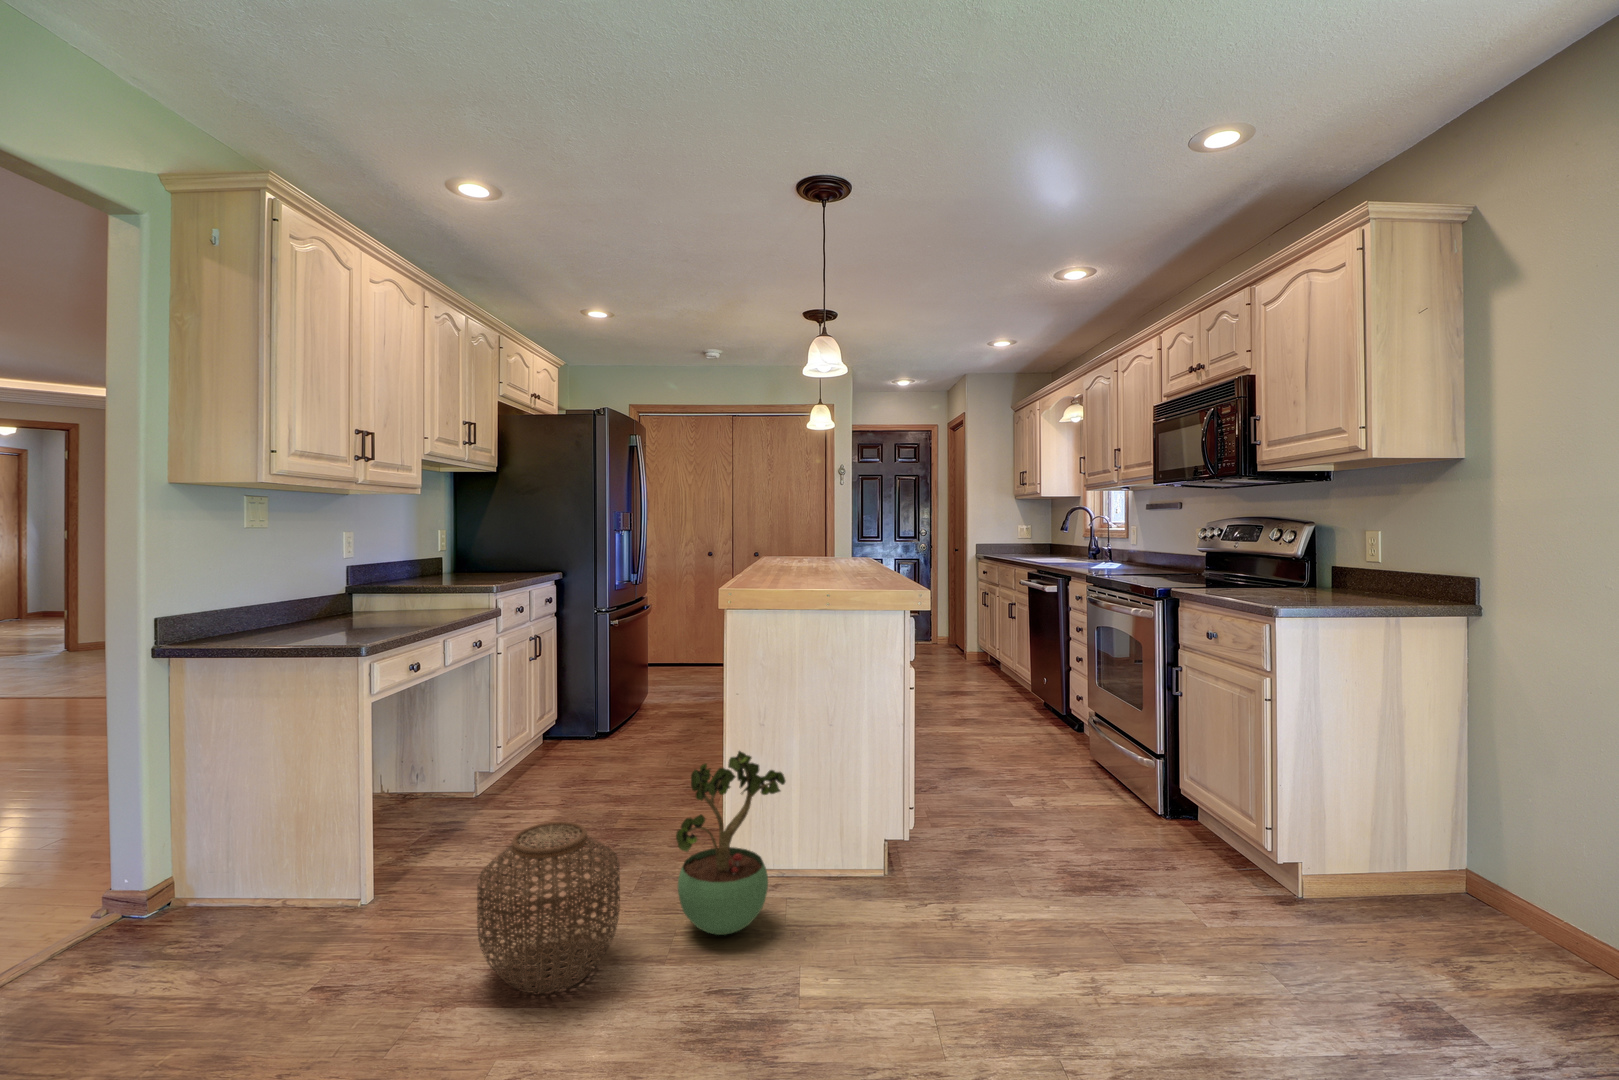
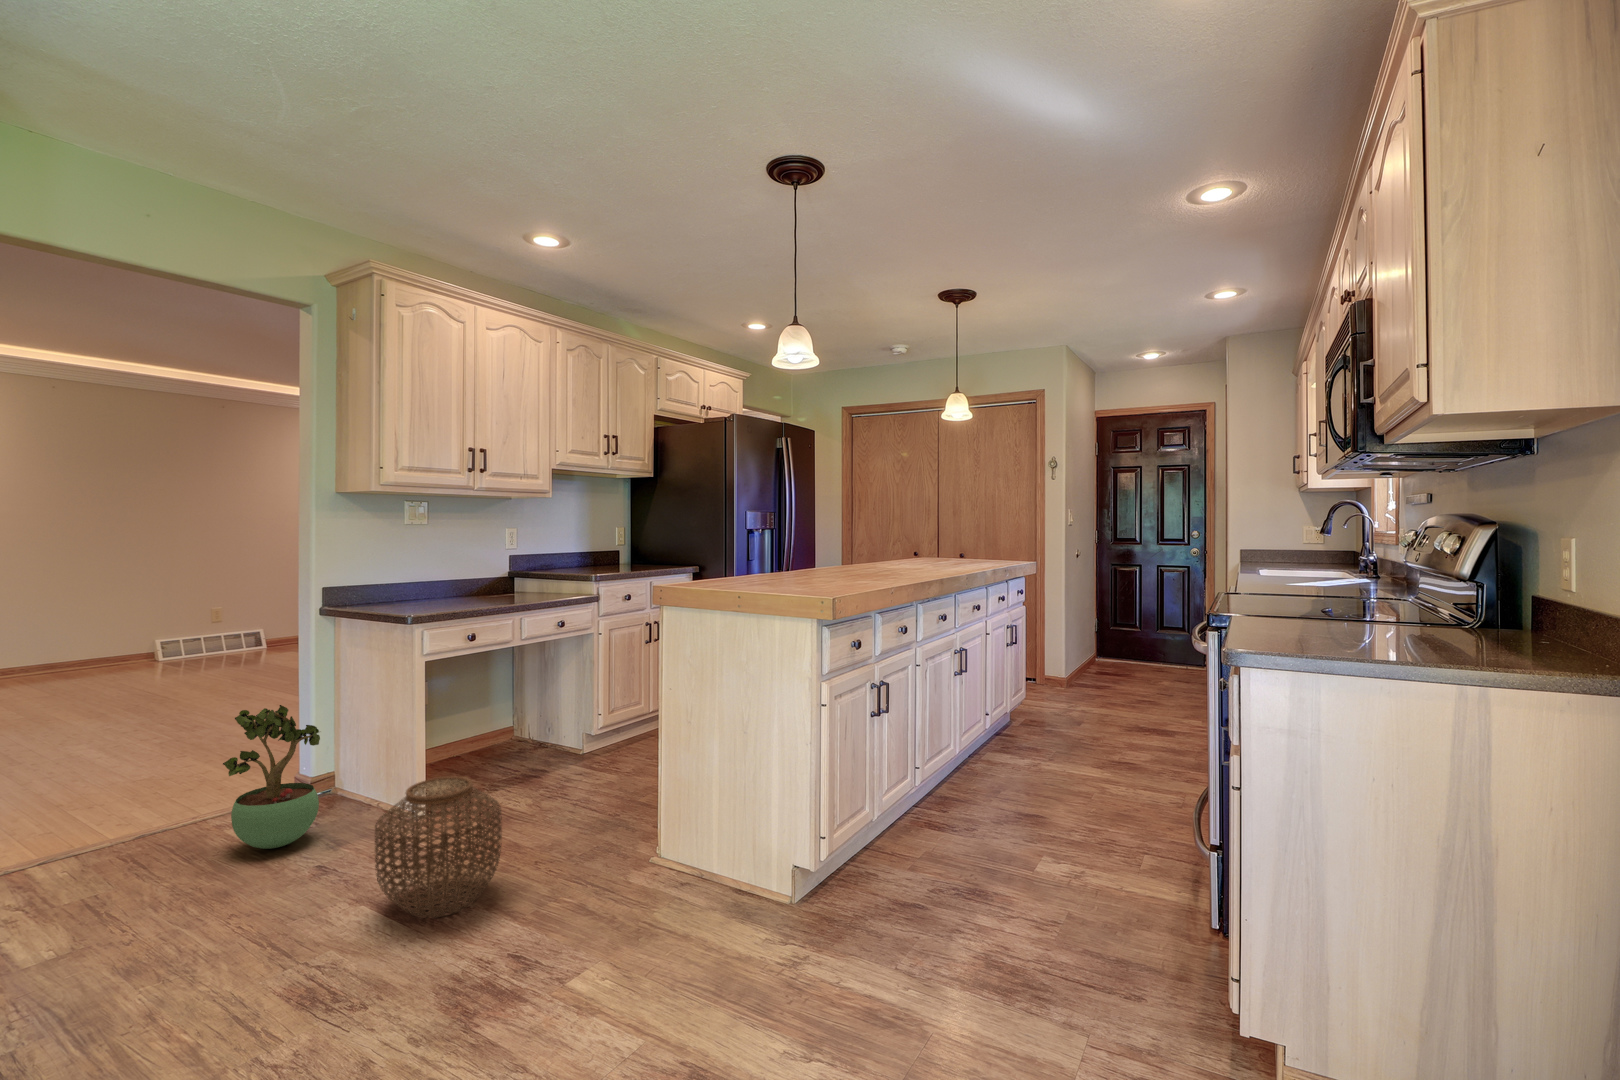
potted plant: present [676,751,785,935] -> present [223,705,320,849]

